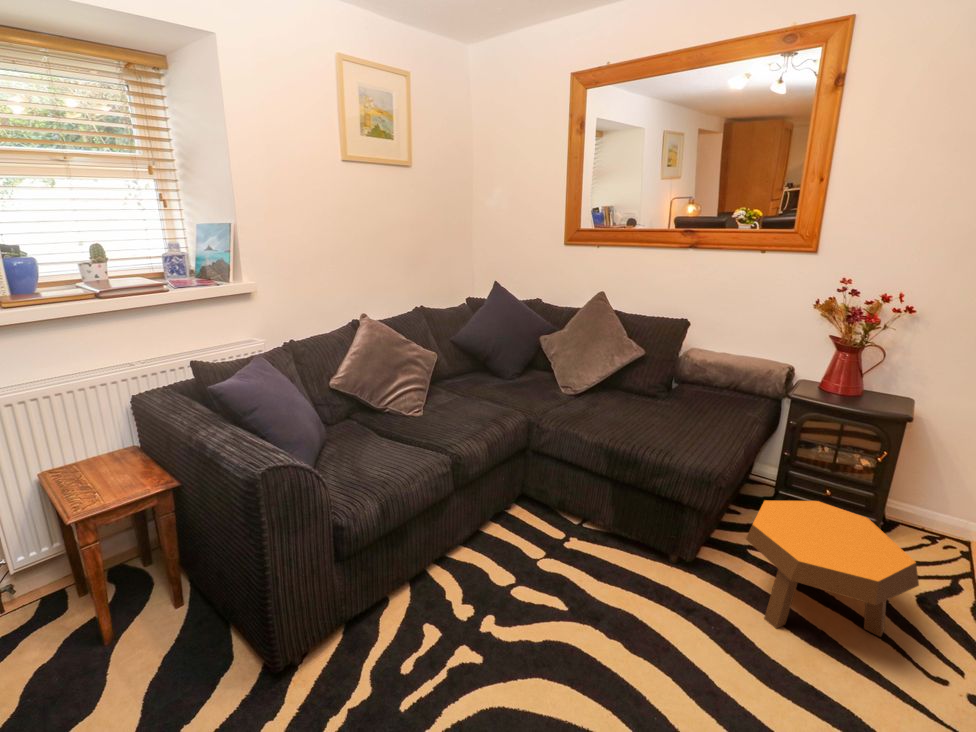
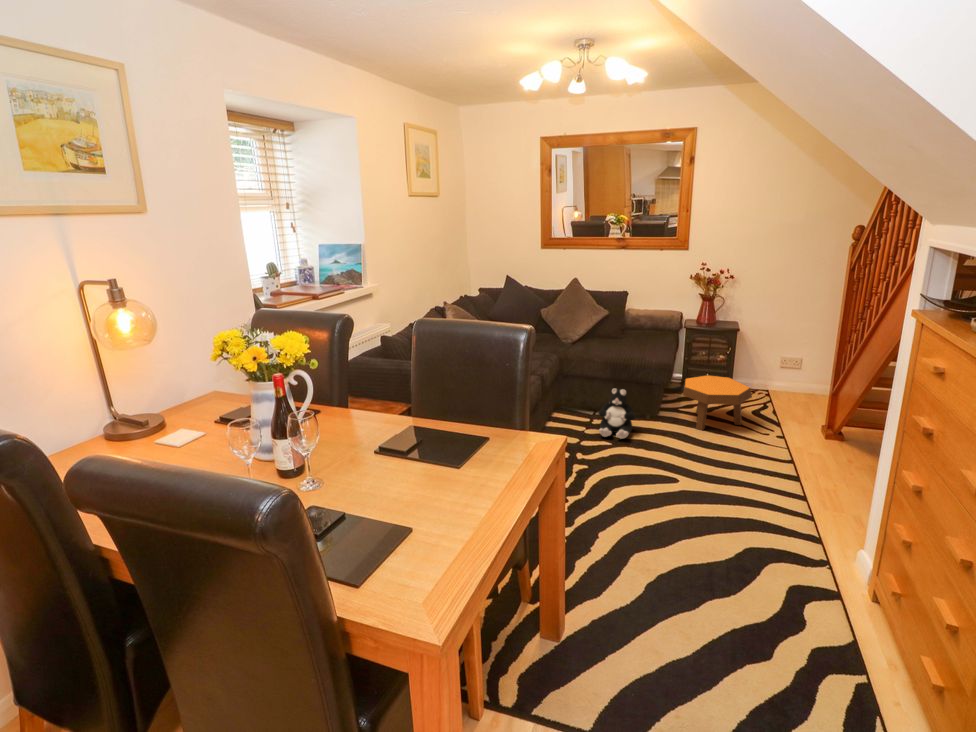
plush toy: none [547,500,627,611] -> present [599,388,635,439]

